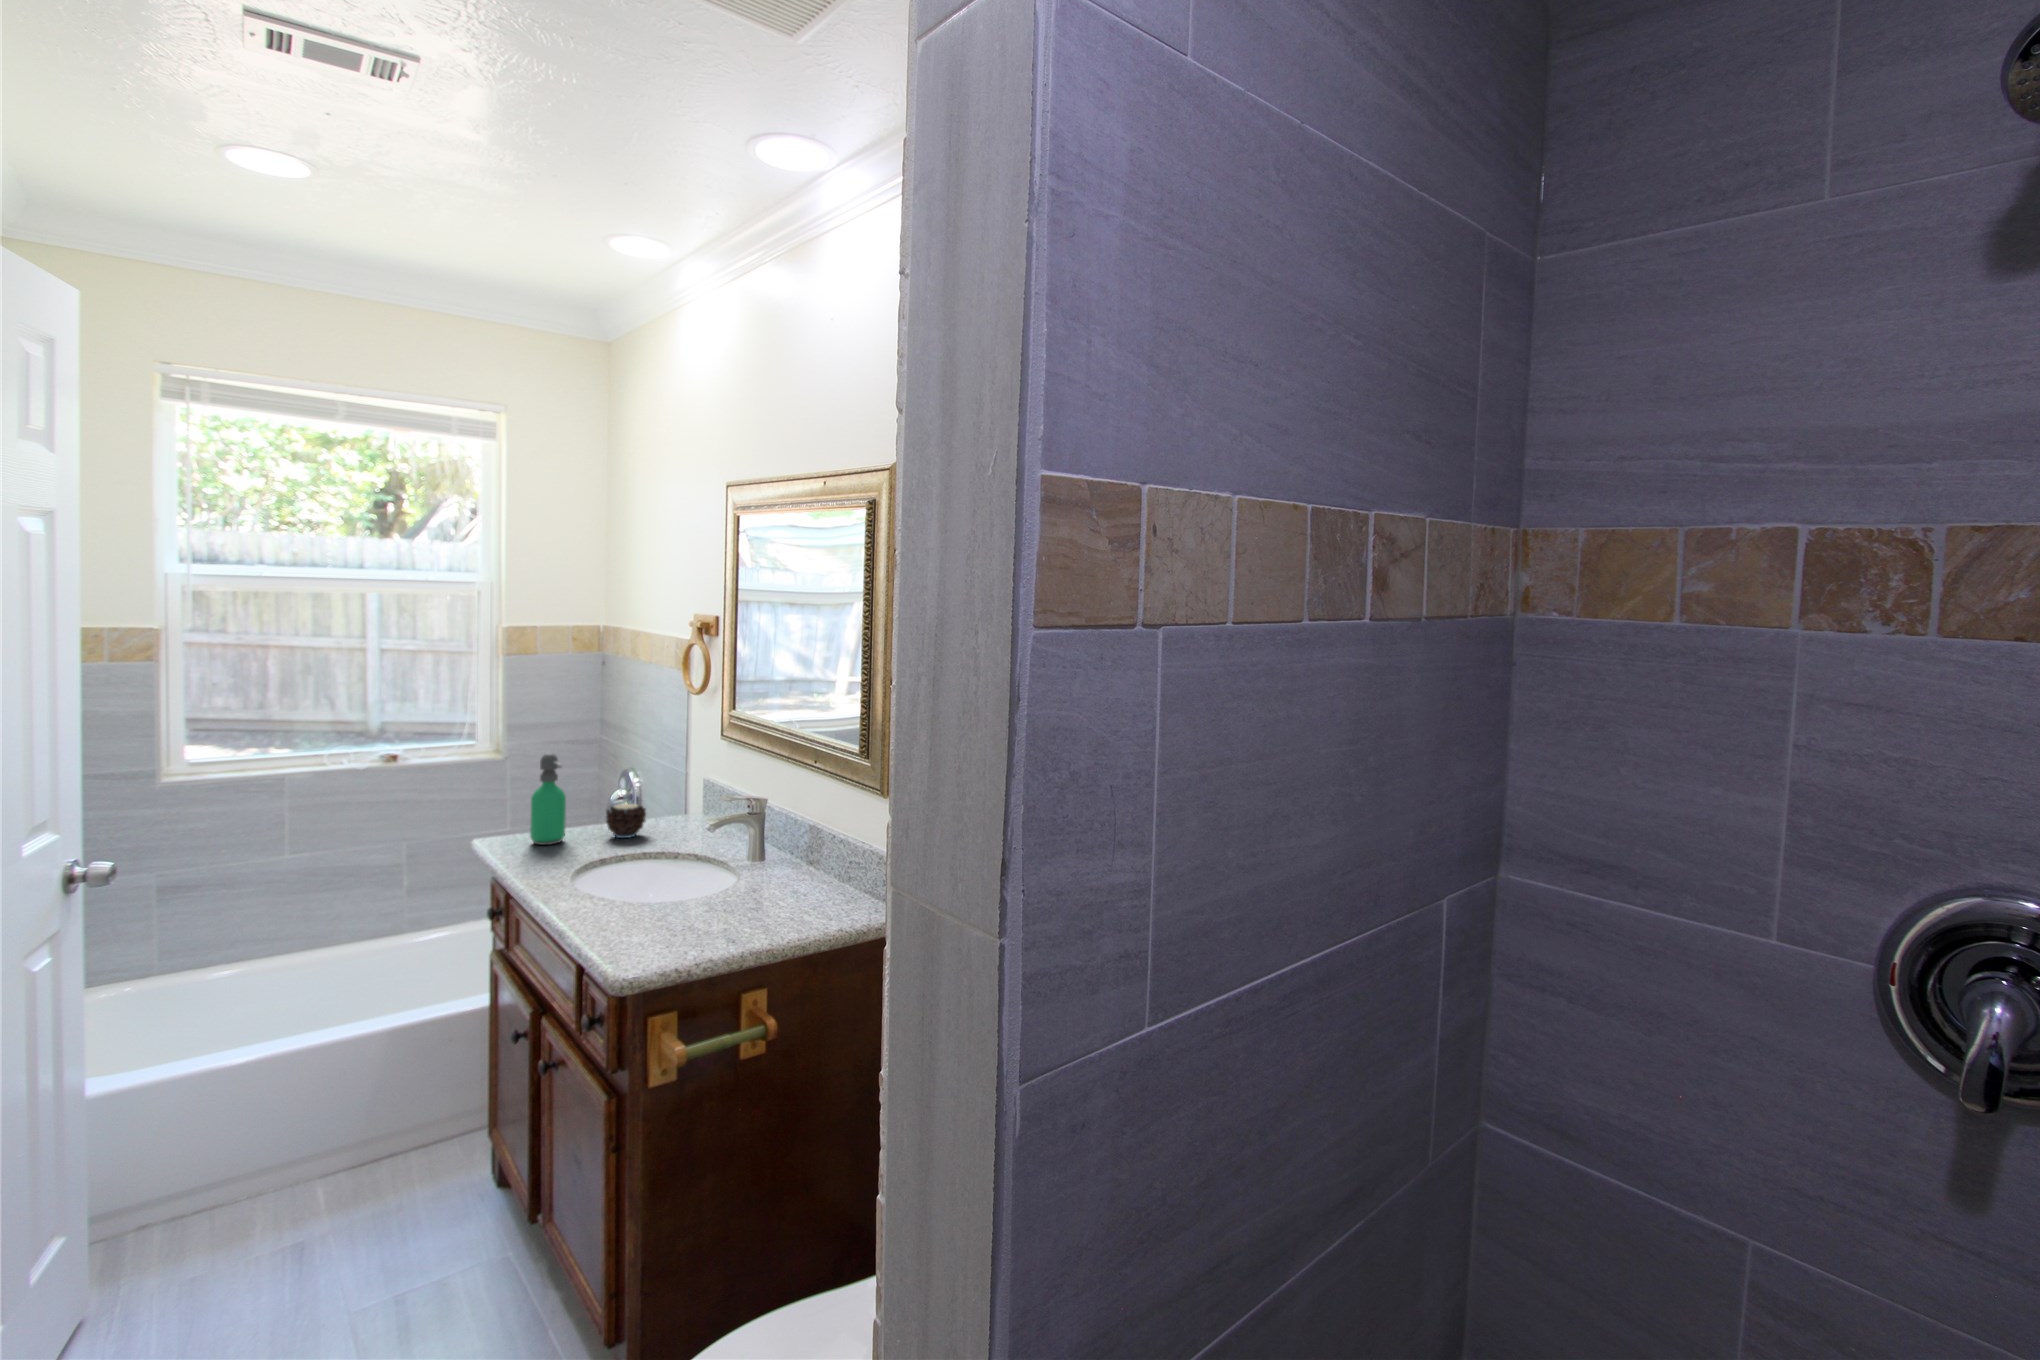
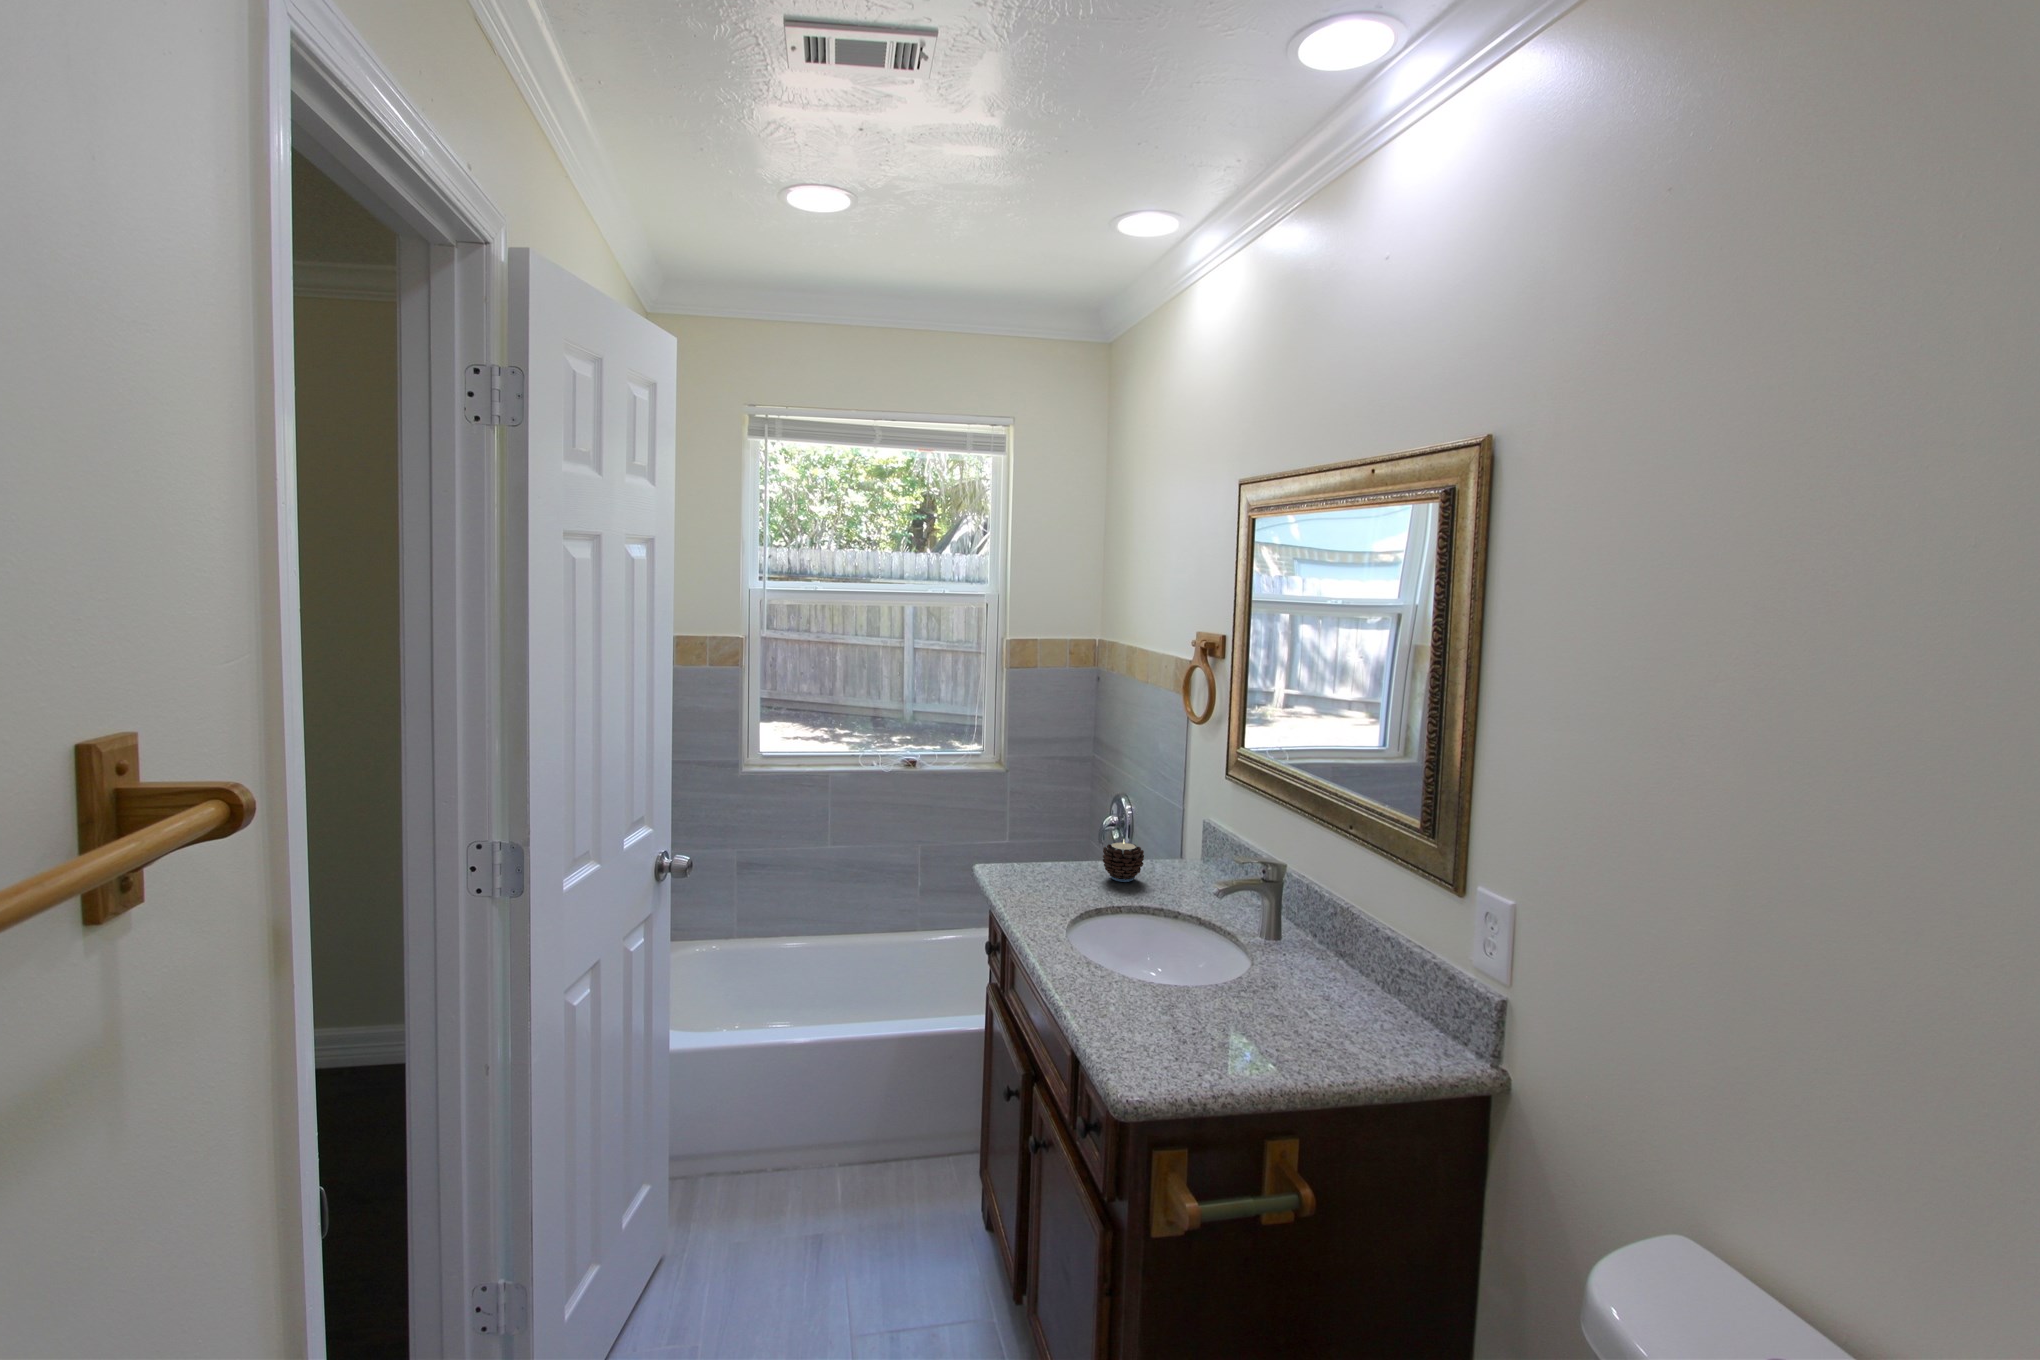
soap dispenser: present [530,753,566,845] -> none [1030,781,1064,879]

